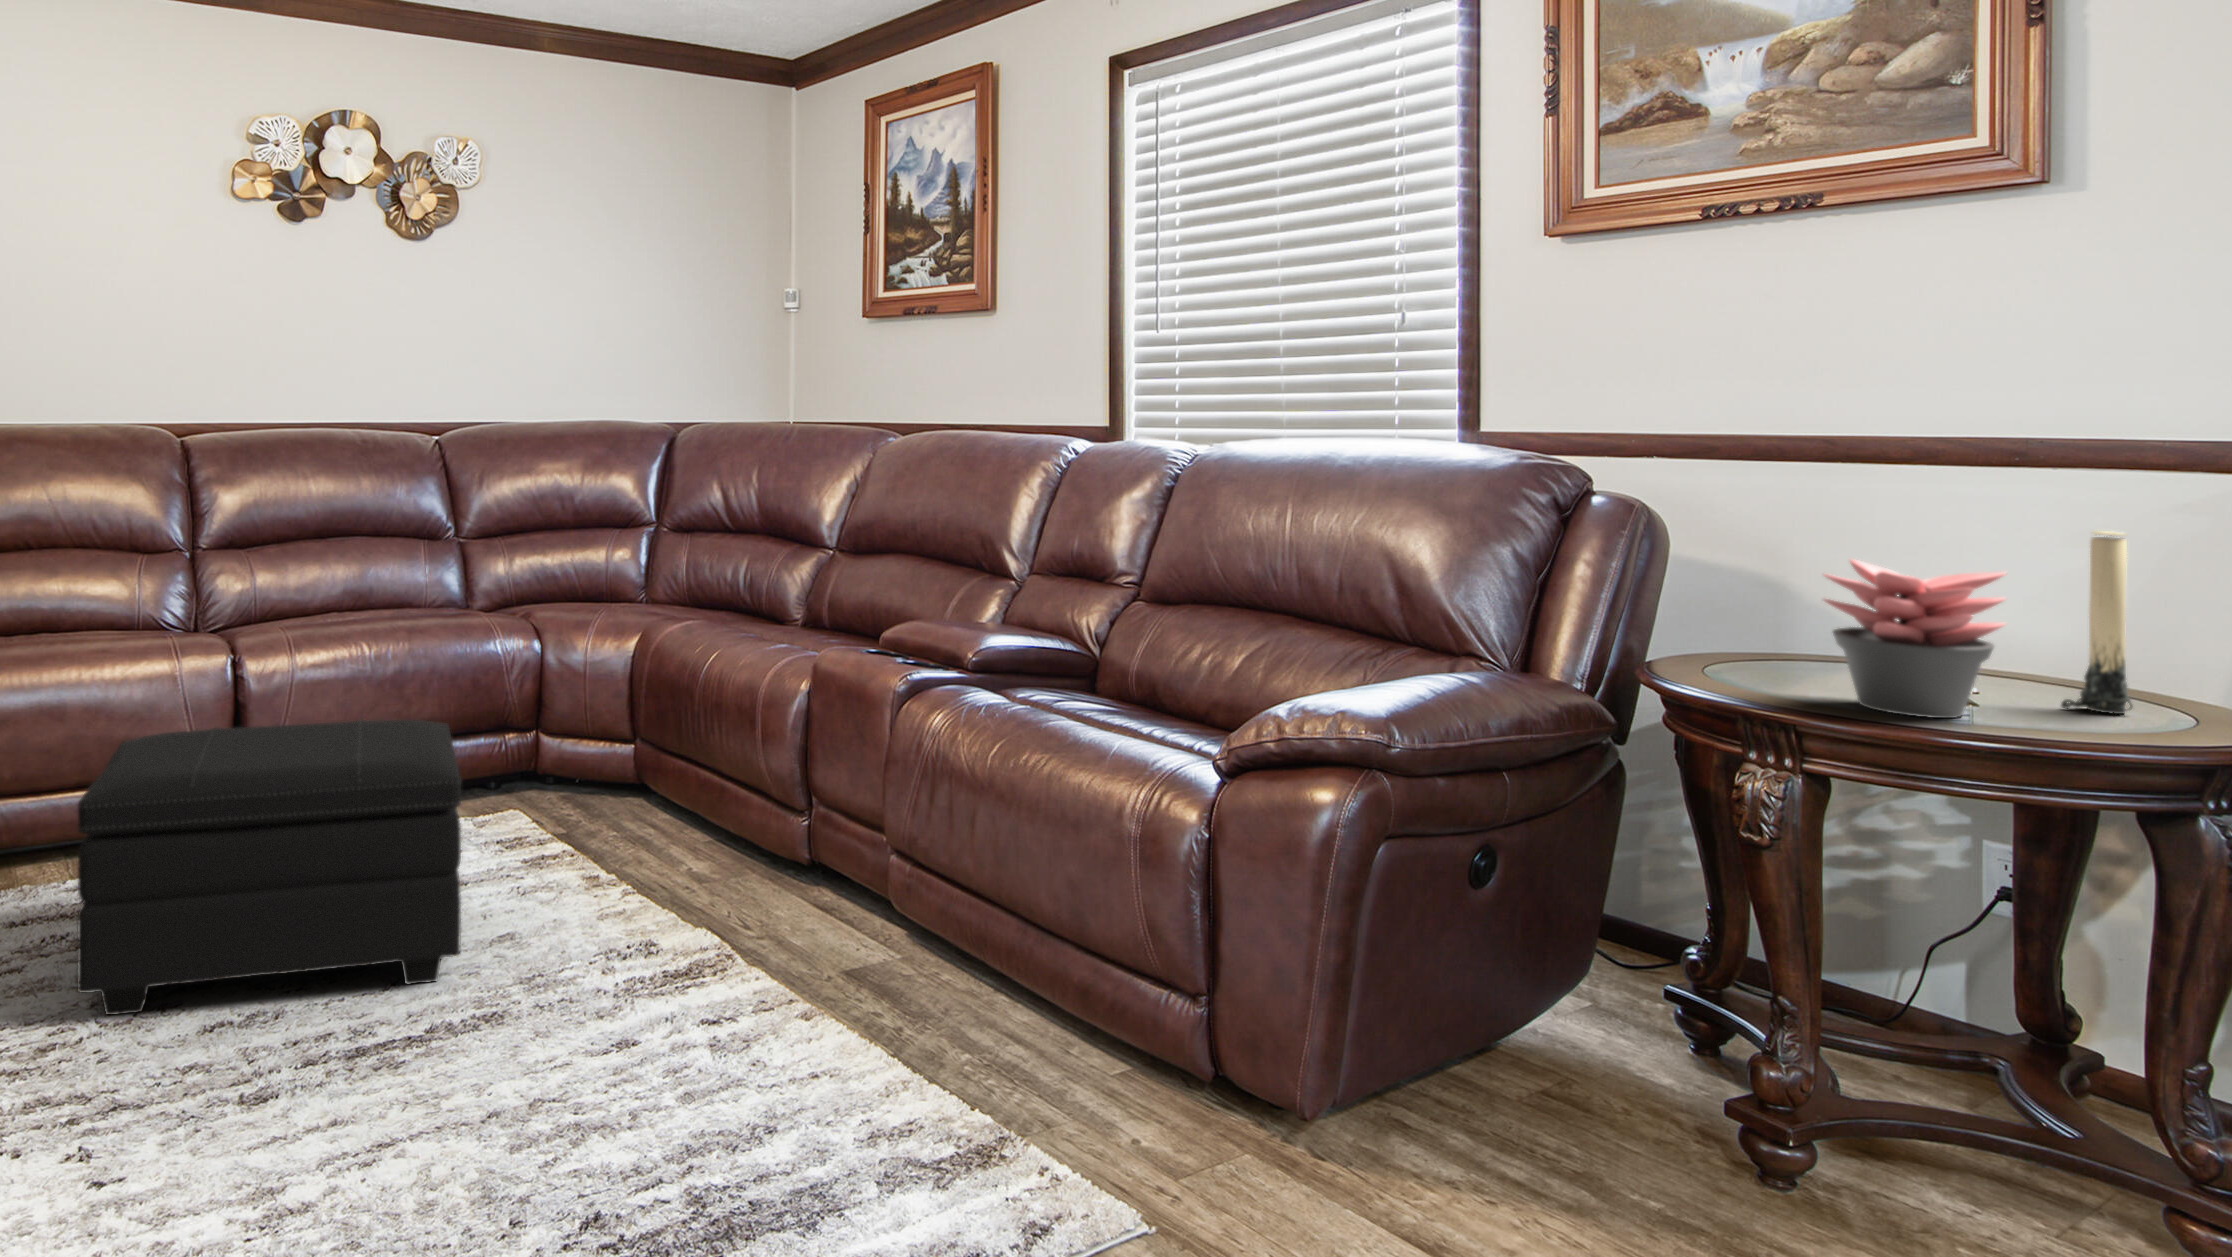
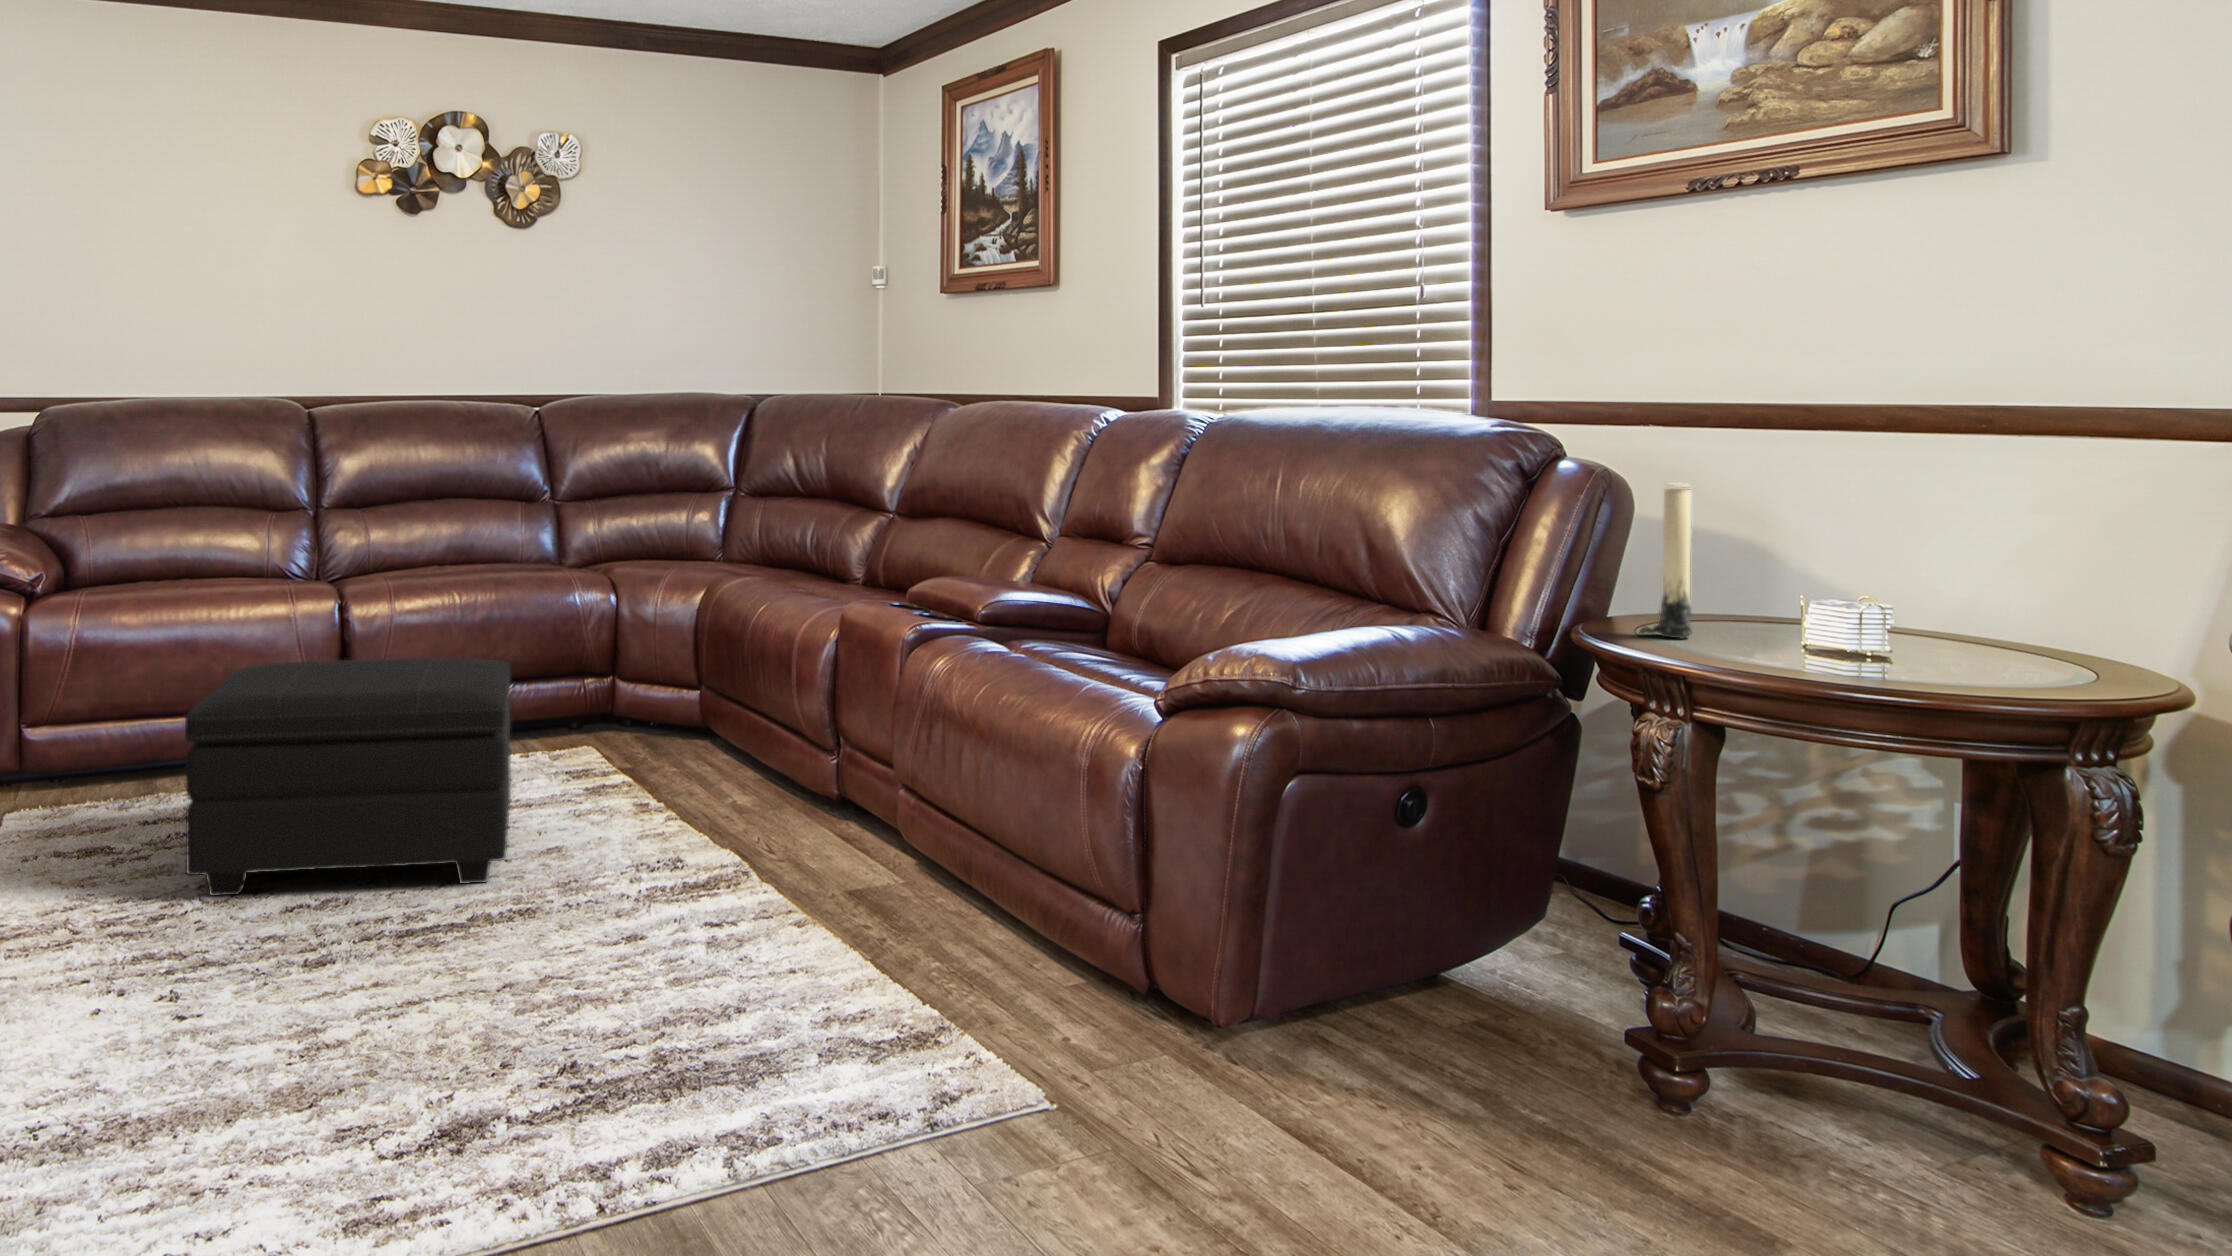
candle: present [2061,531,2132,714] -> present [1639,484,1691,638]
succulent plant: present [1824,559,2006,718] -> none [1729,523,1905,674]

